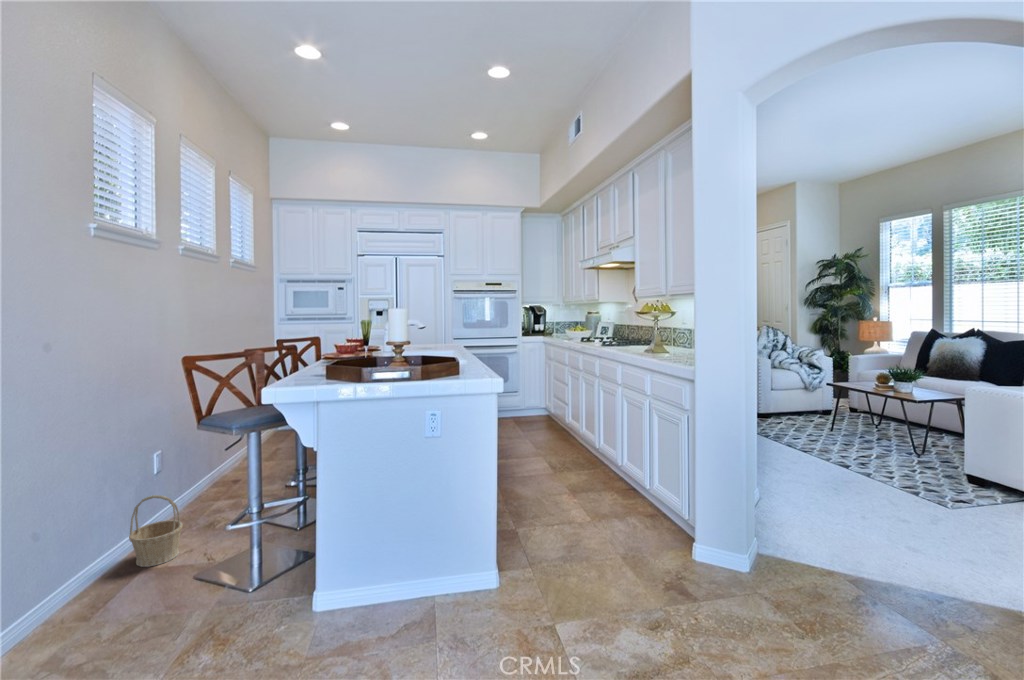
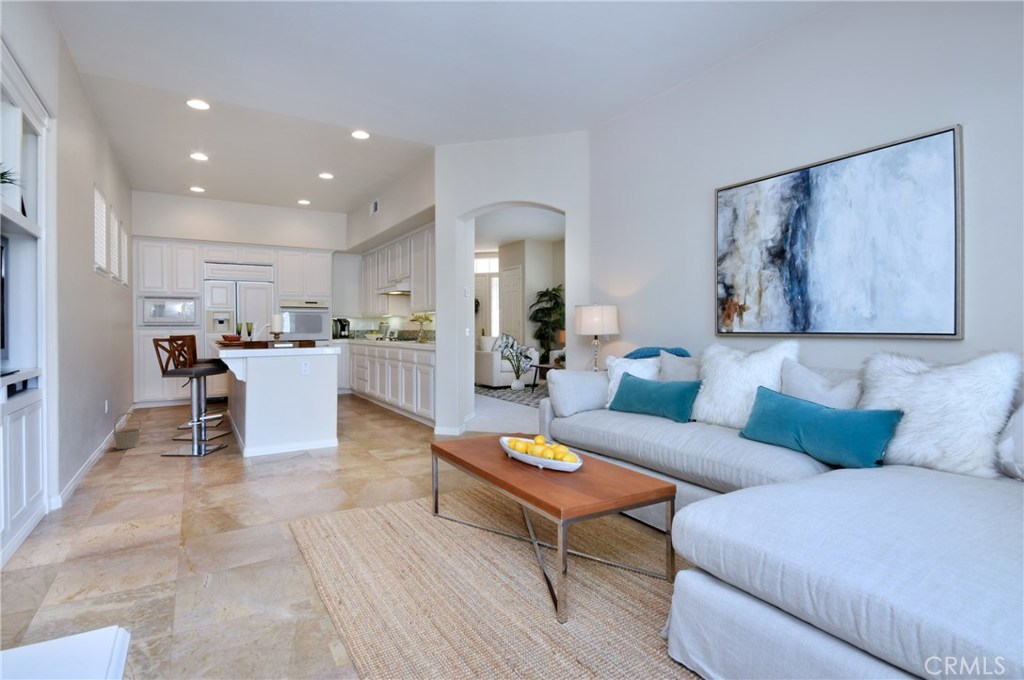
house plant: none [775,353,822,420] -> present [503,349,525,390]

